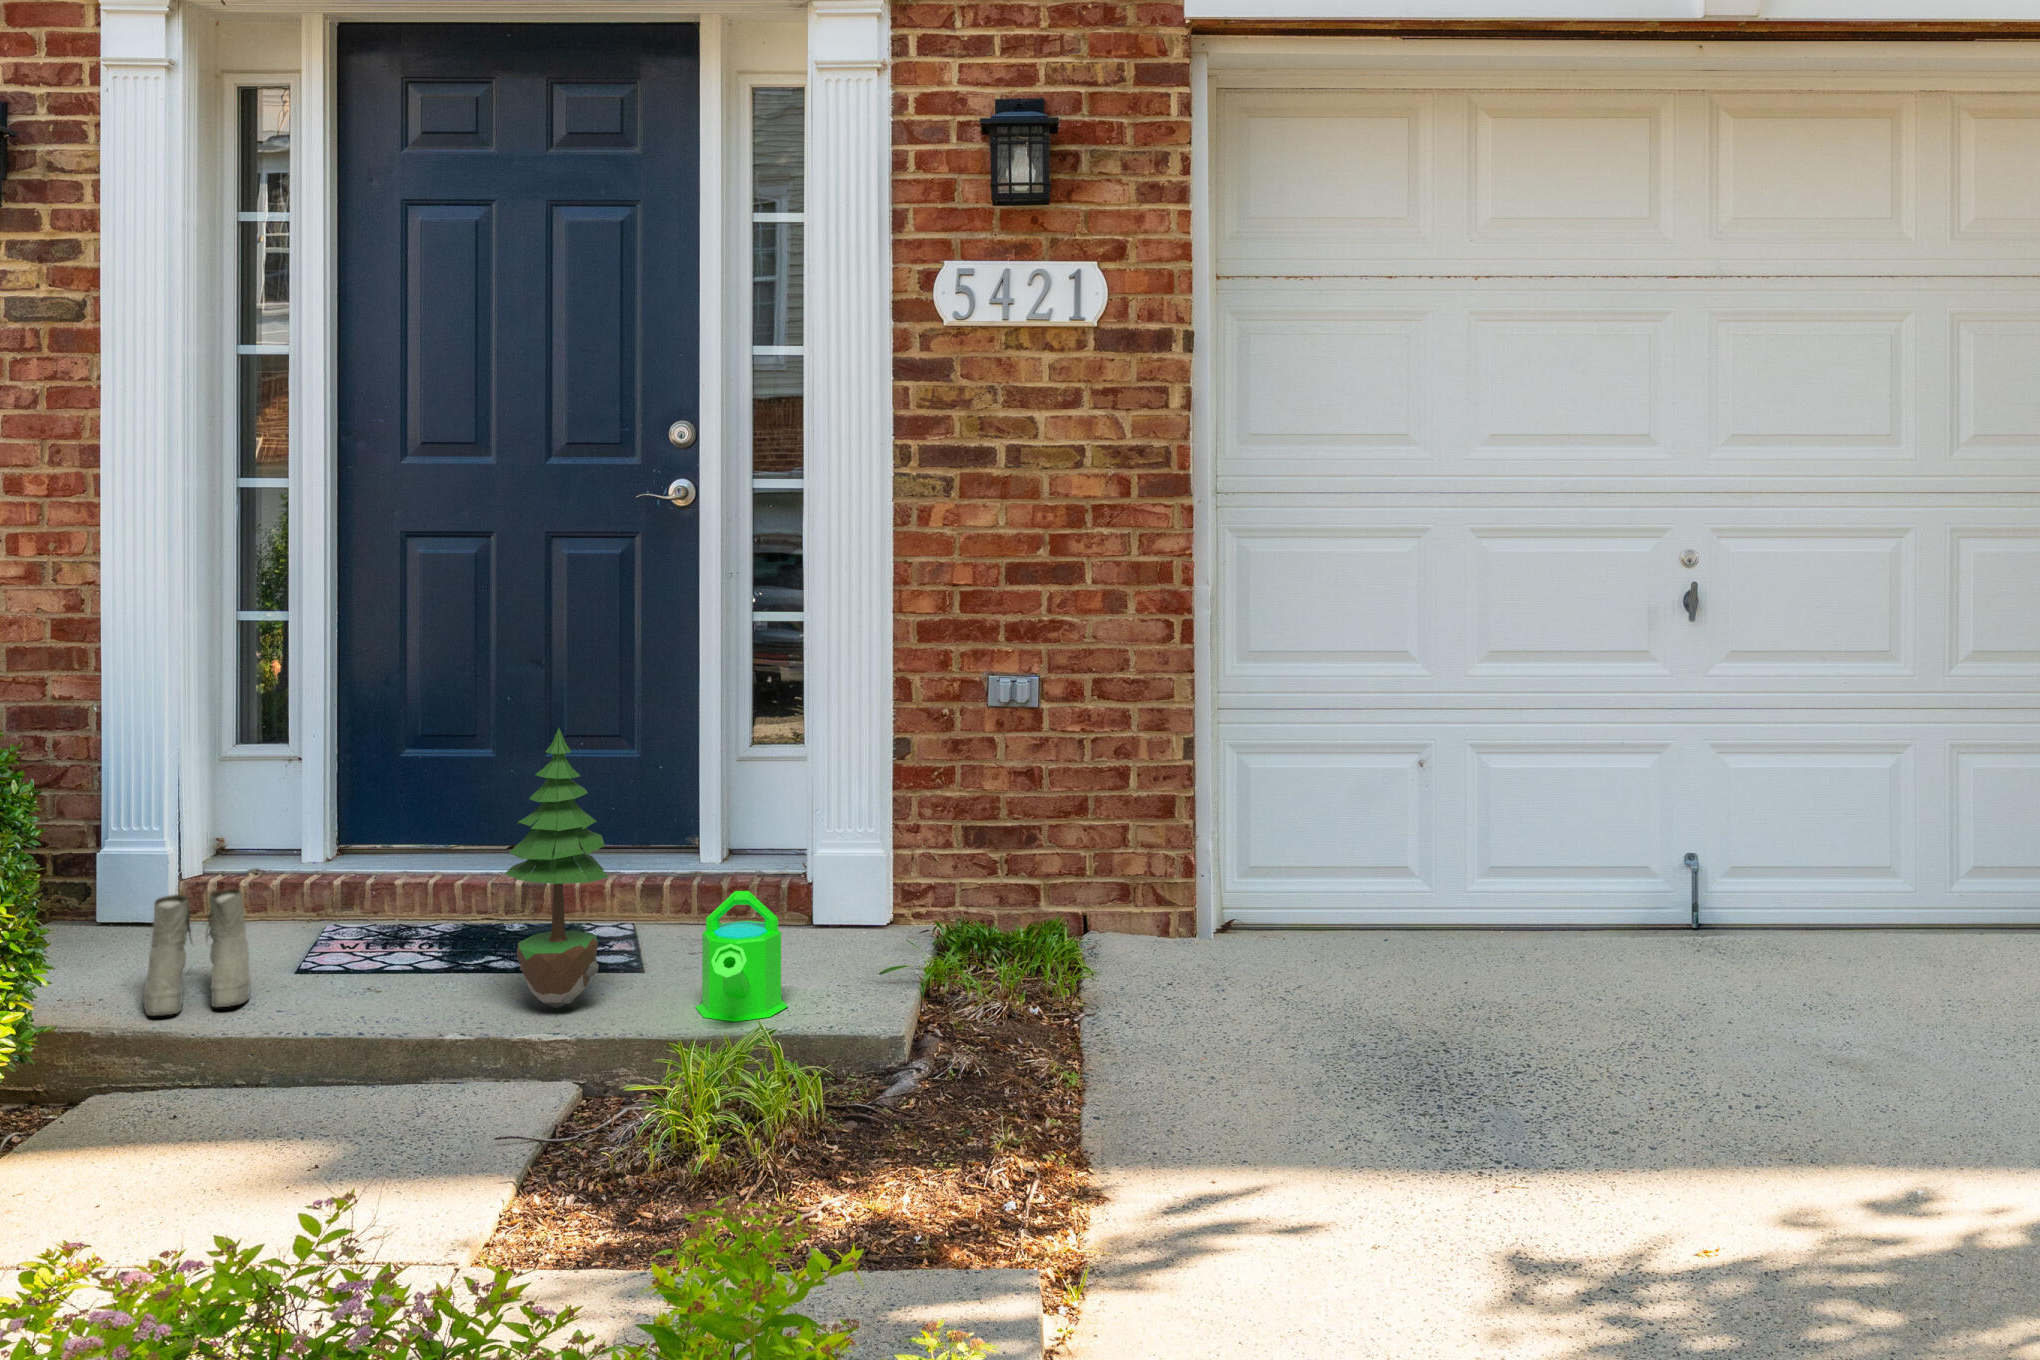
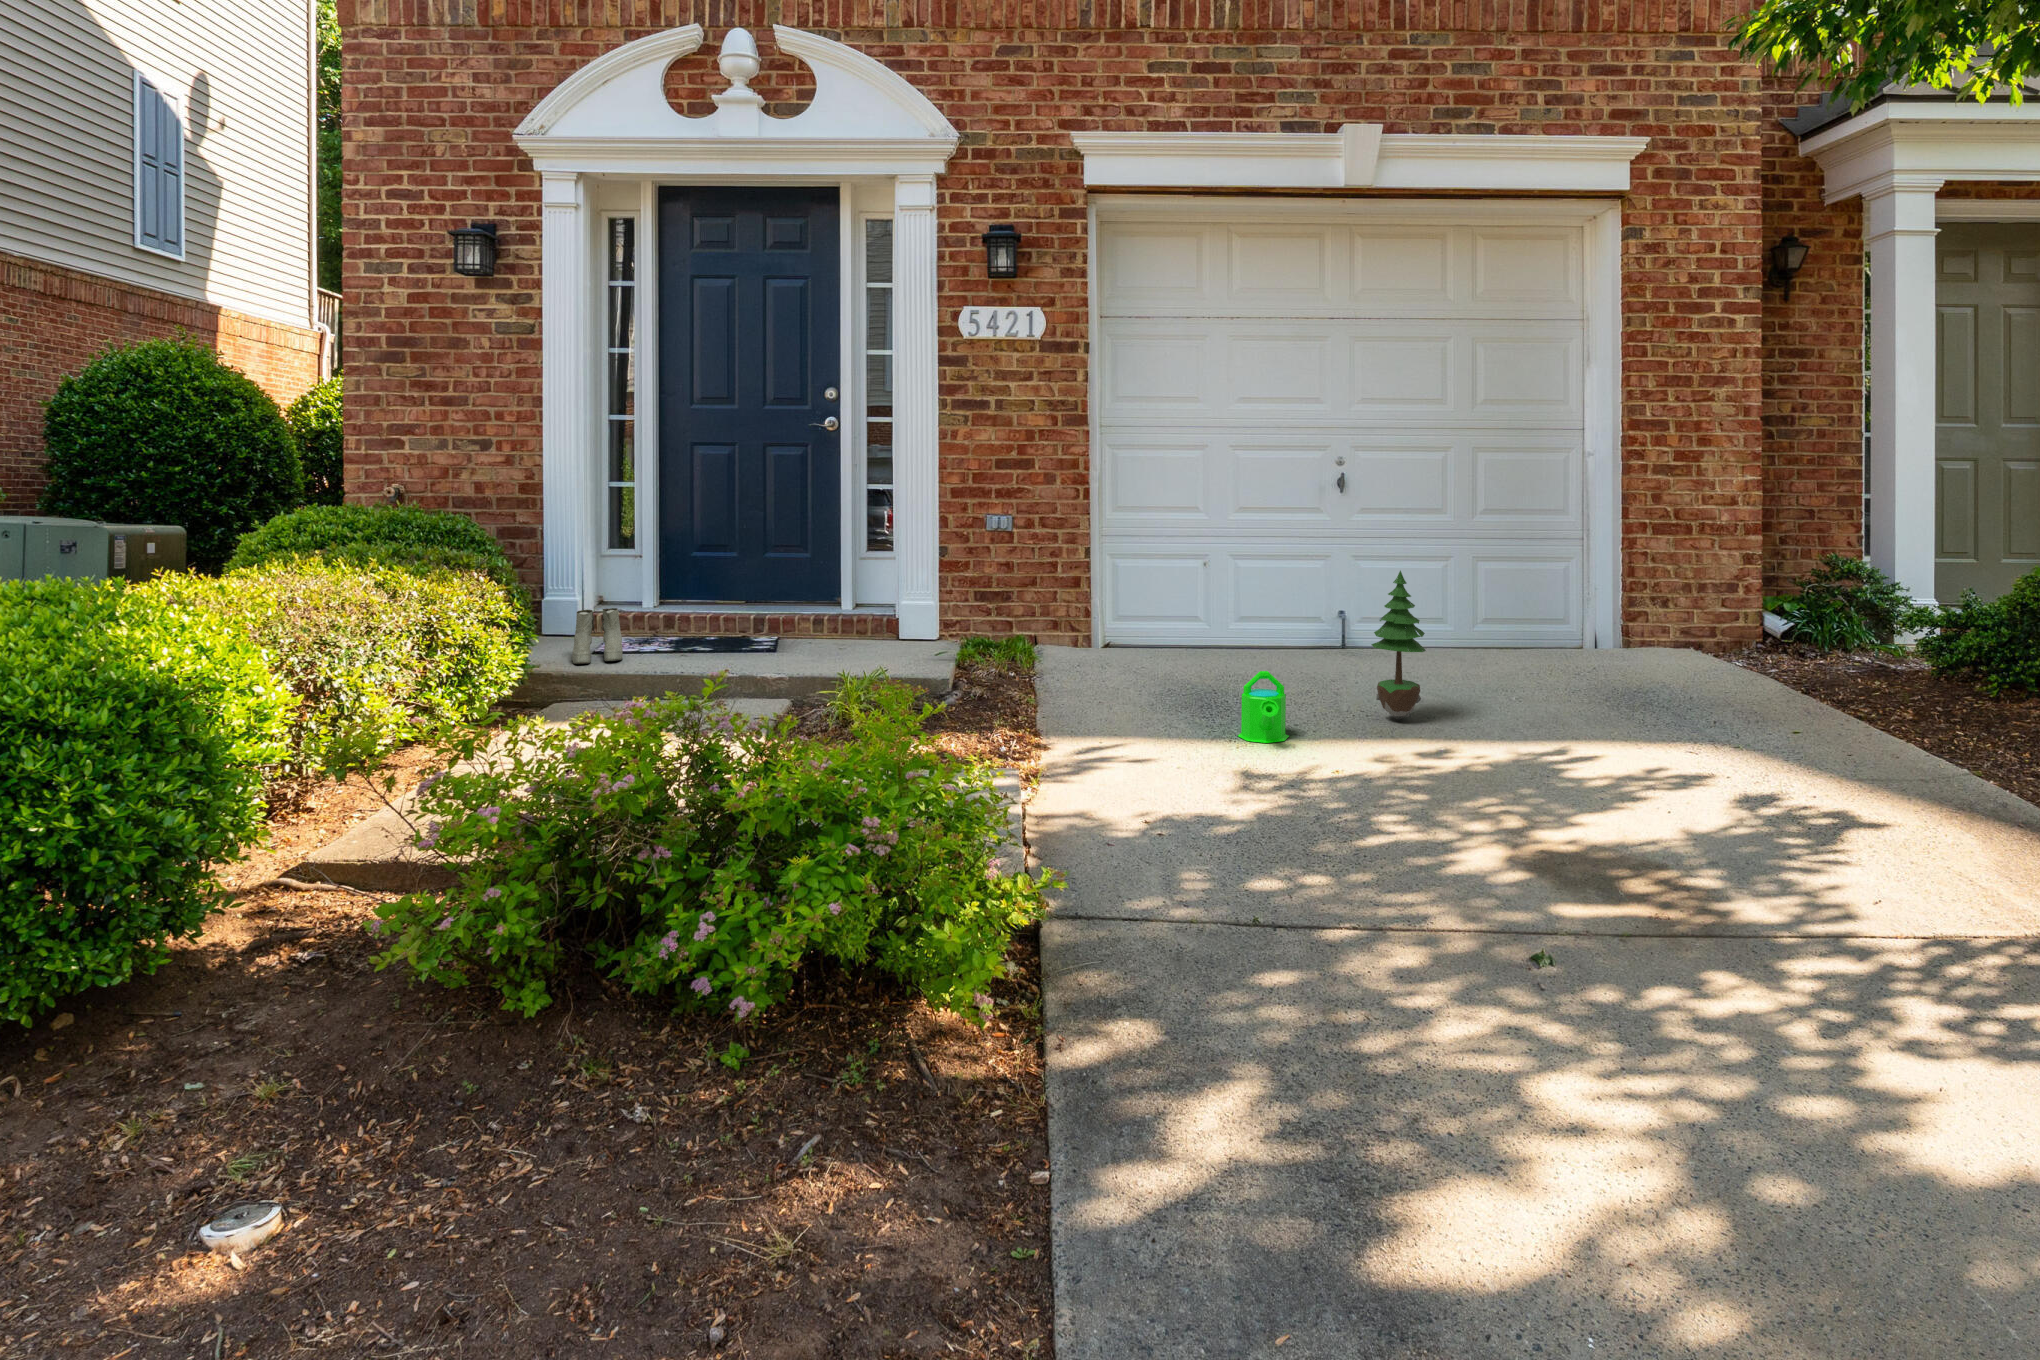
potted tree: present [505,728,608,1009] -> present [1371,571,1426,720]
watering can: present [696,891,788,1022] -> present [1238,671,1289,743]

